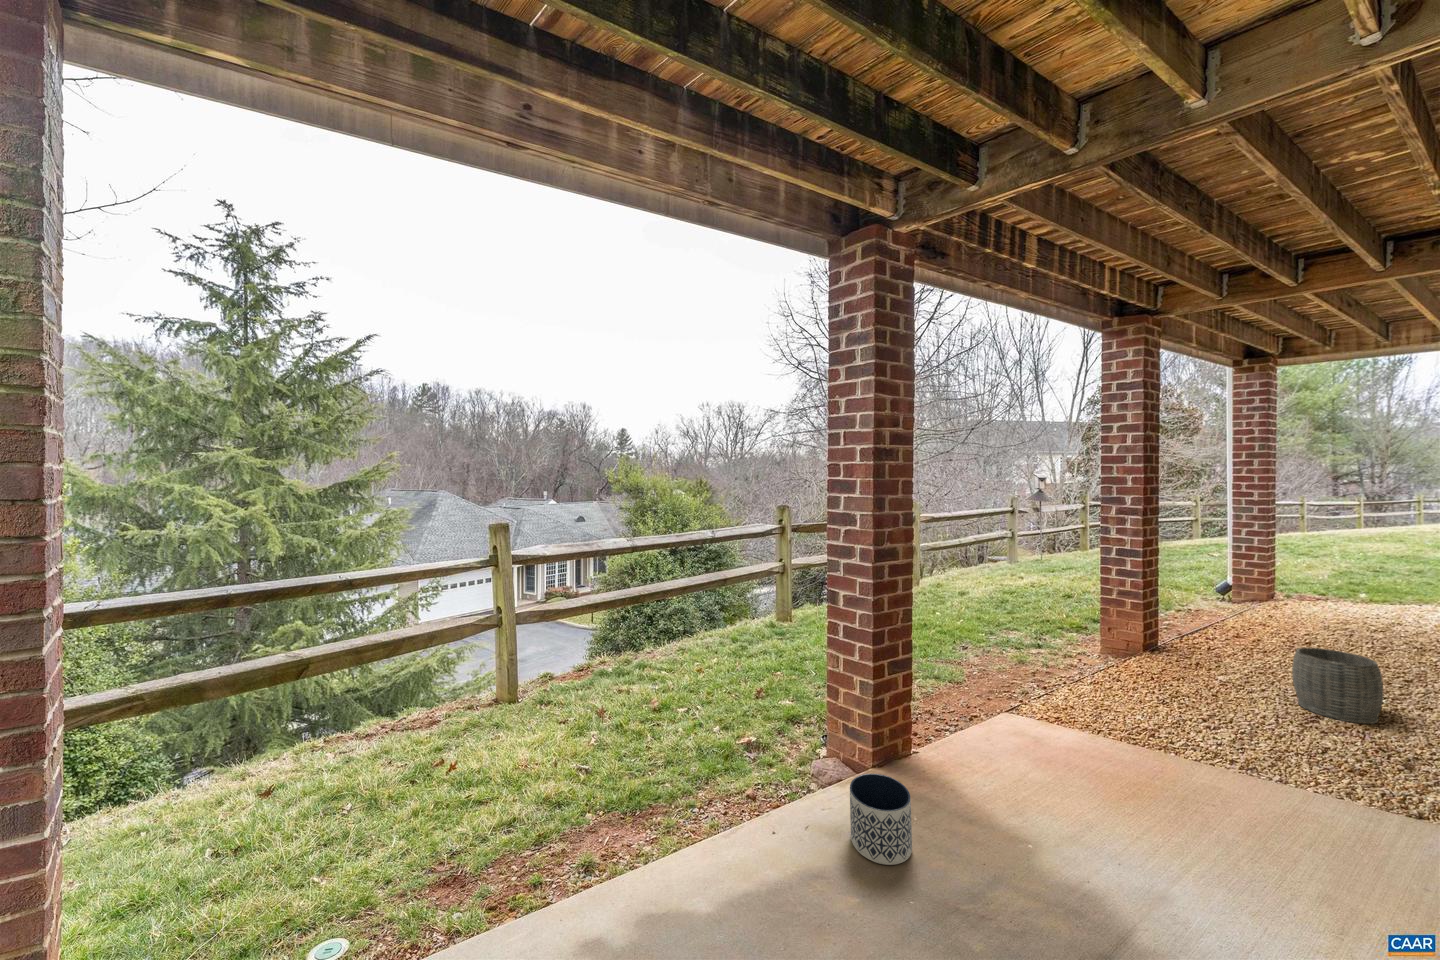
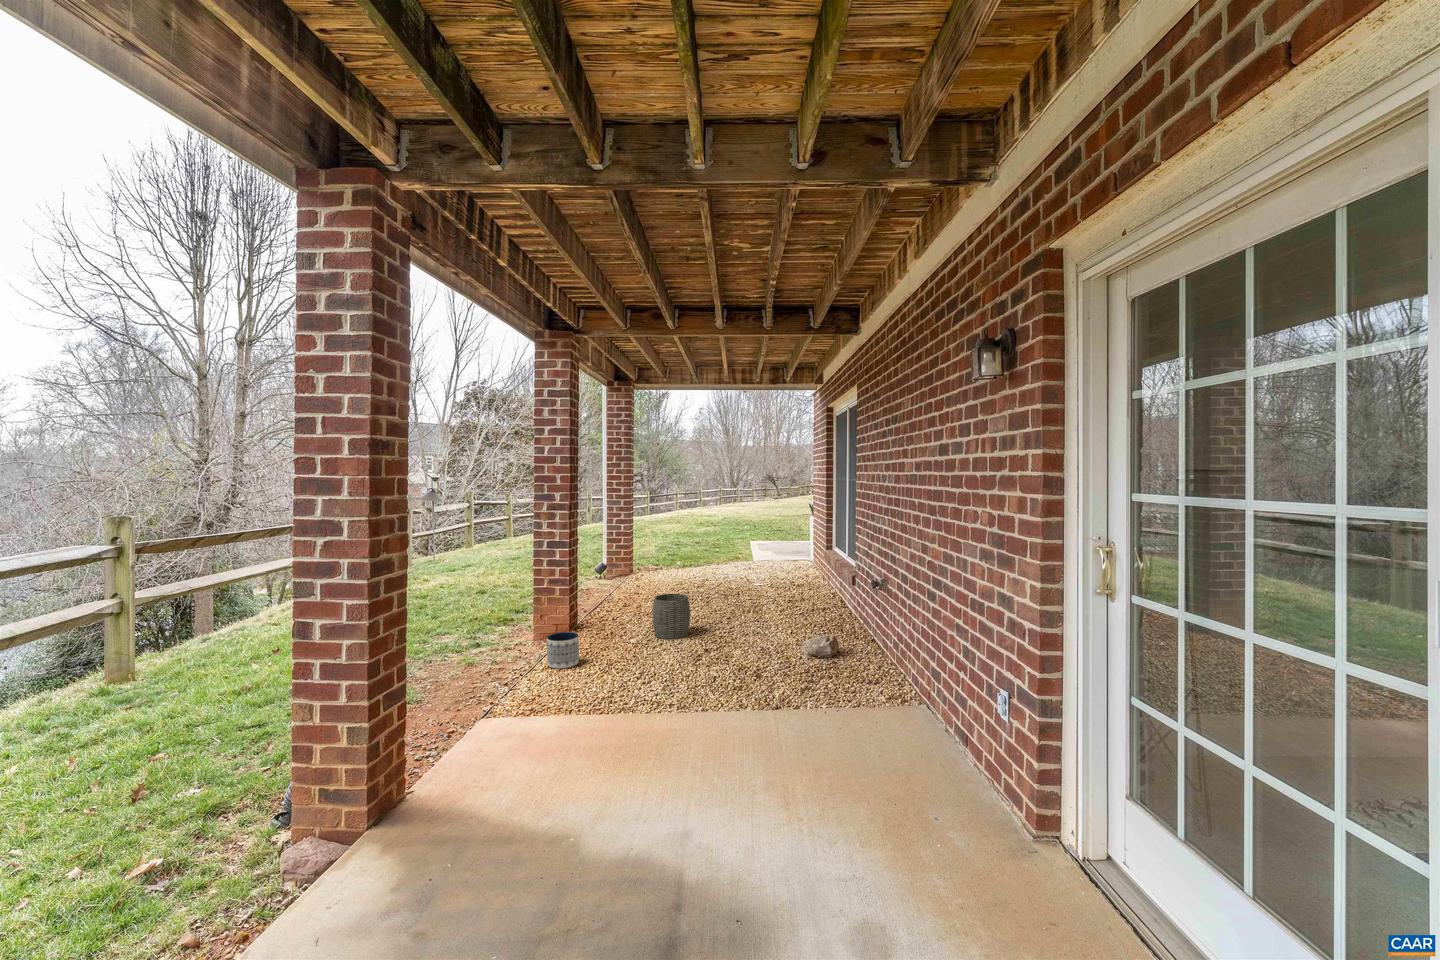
planter: present [850,774,912,865] -> present [547,632,579,669]

